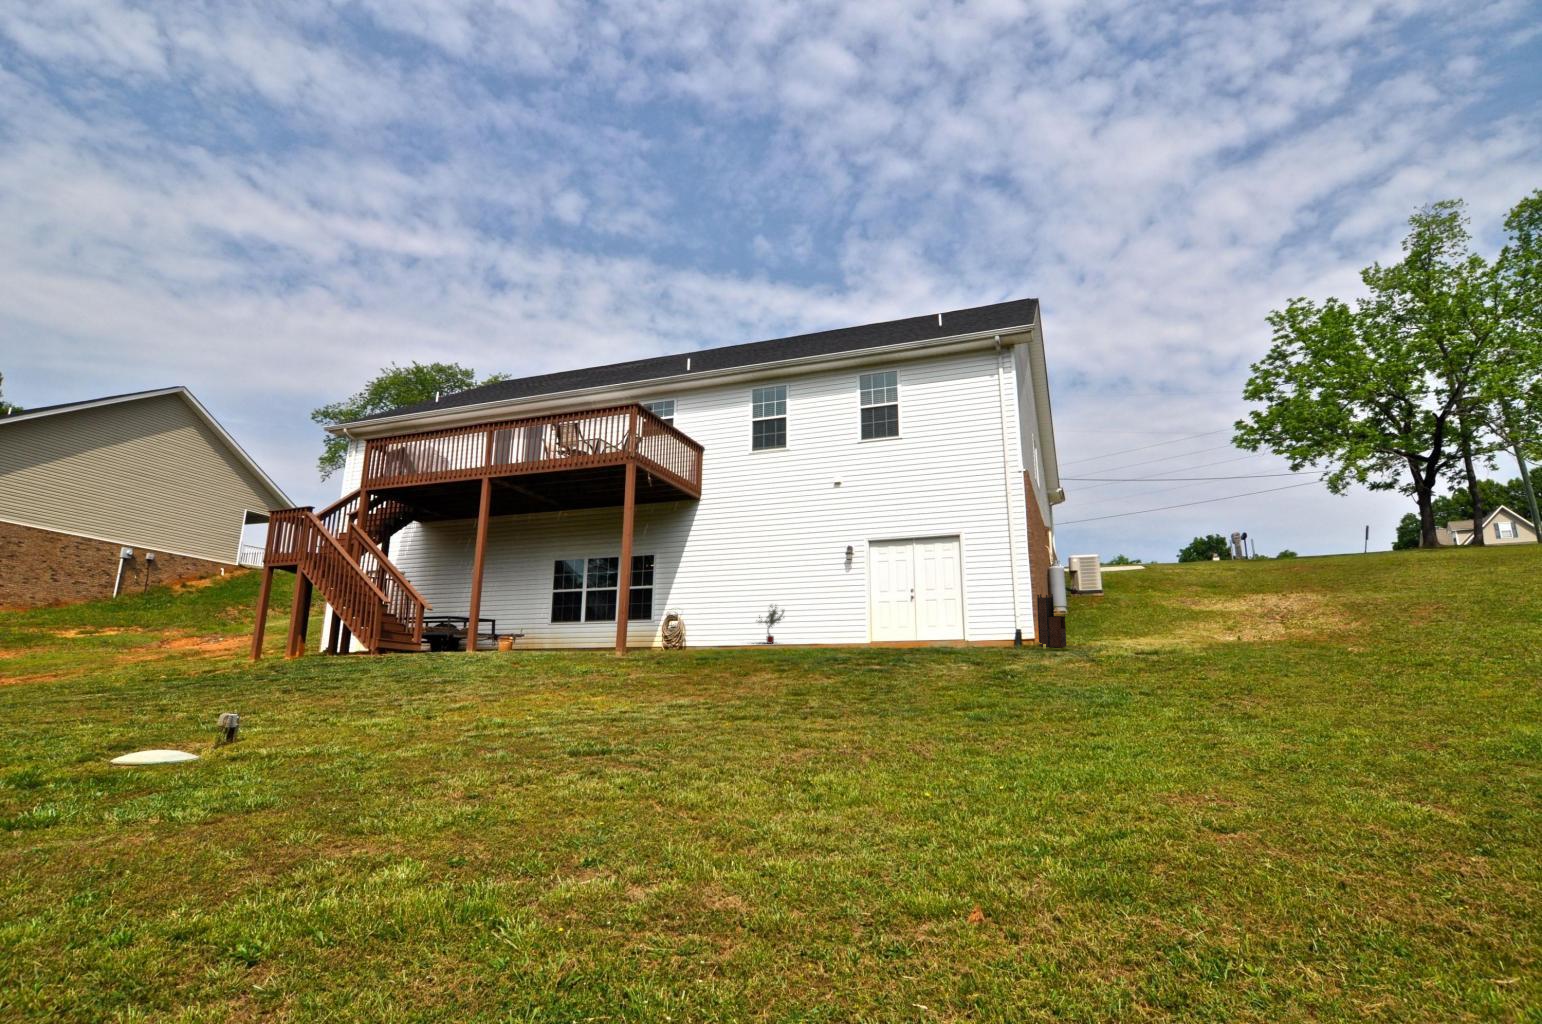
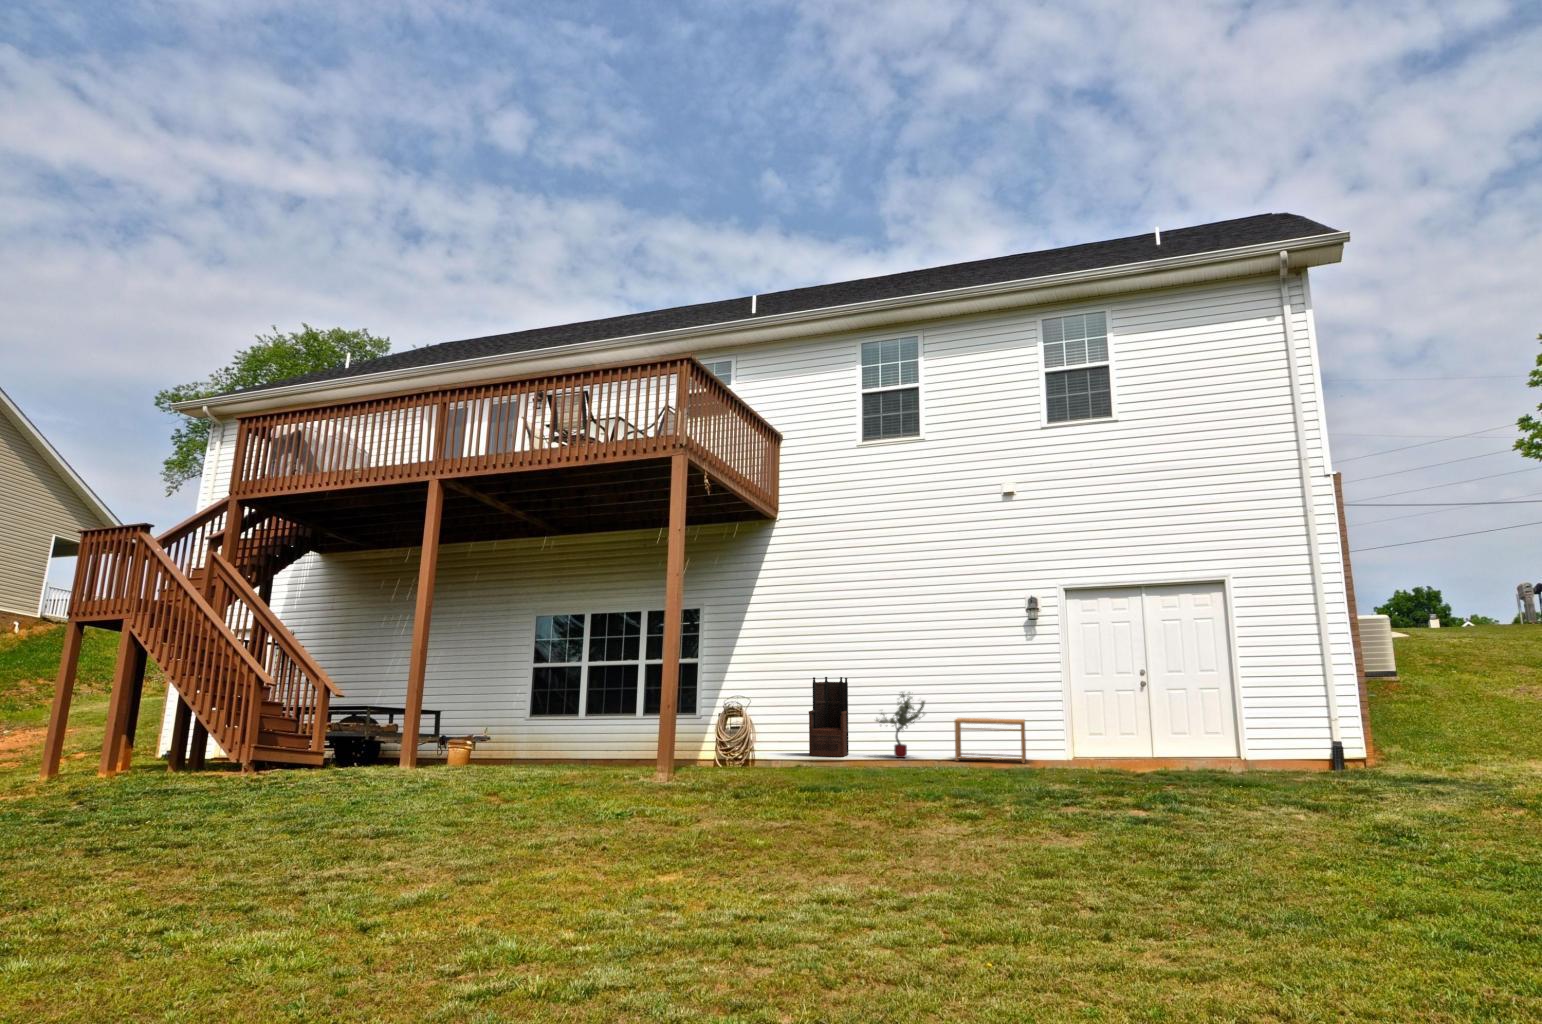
armchair: present [1037,594,1066,647] -> present [809,677,848,757]
side table: none [800,619,844,645] -> present [955,718,1026,763]

